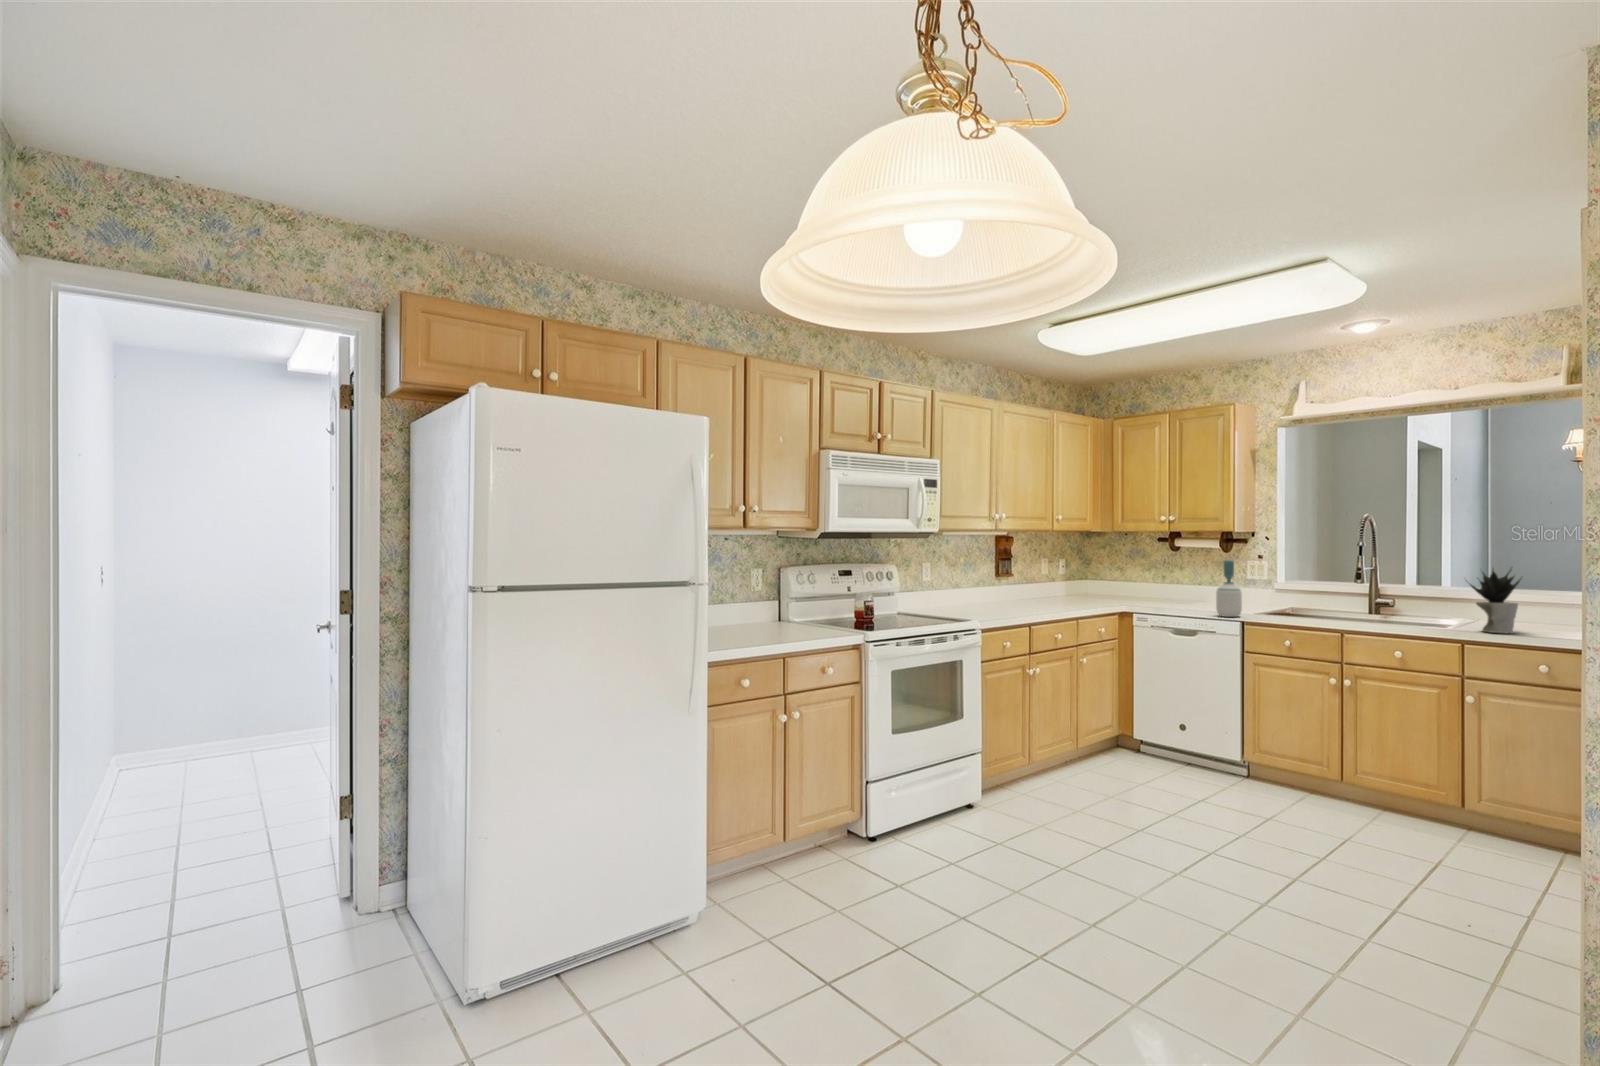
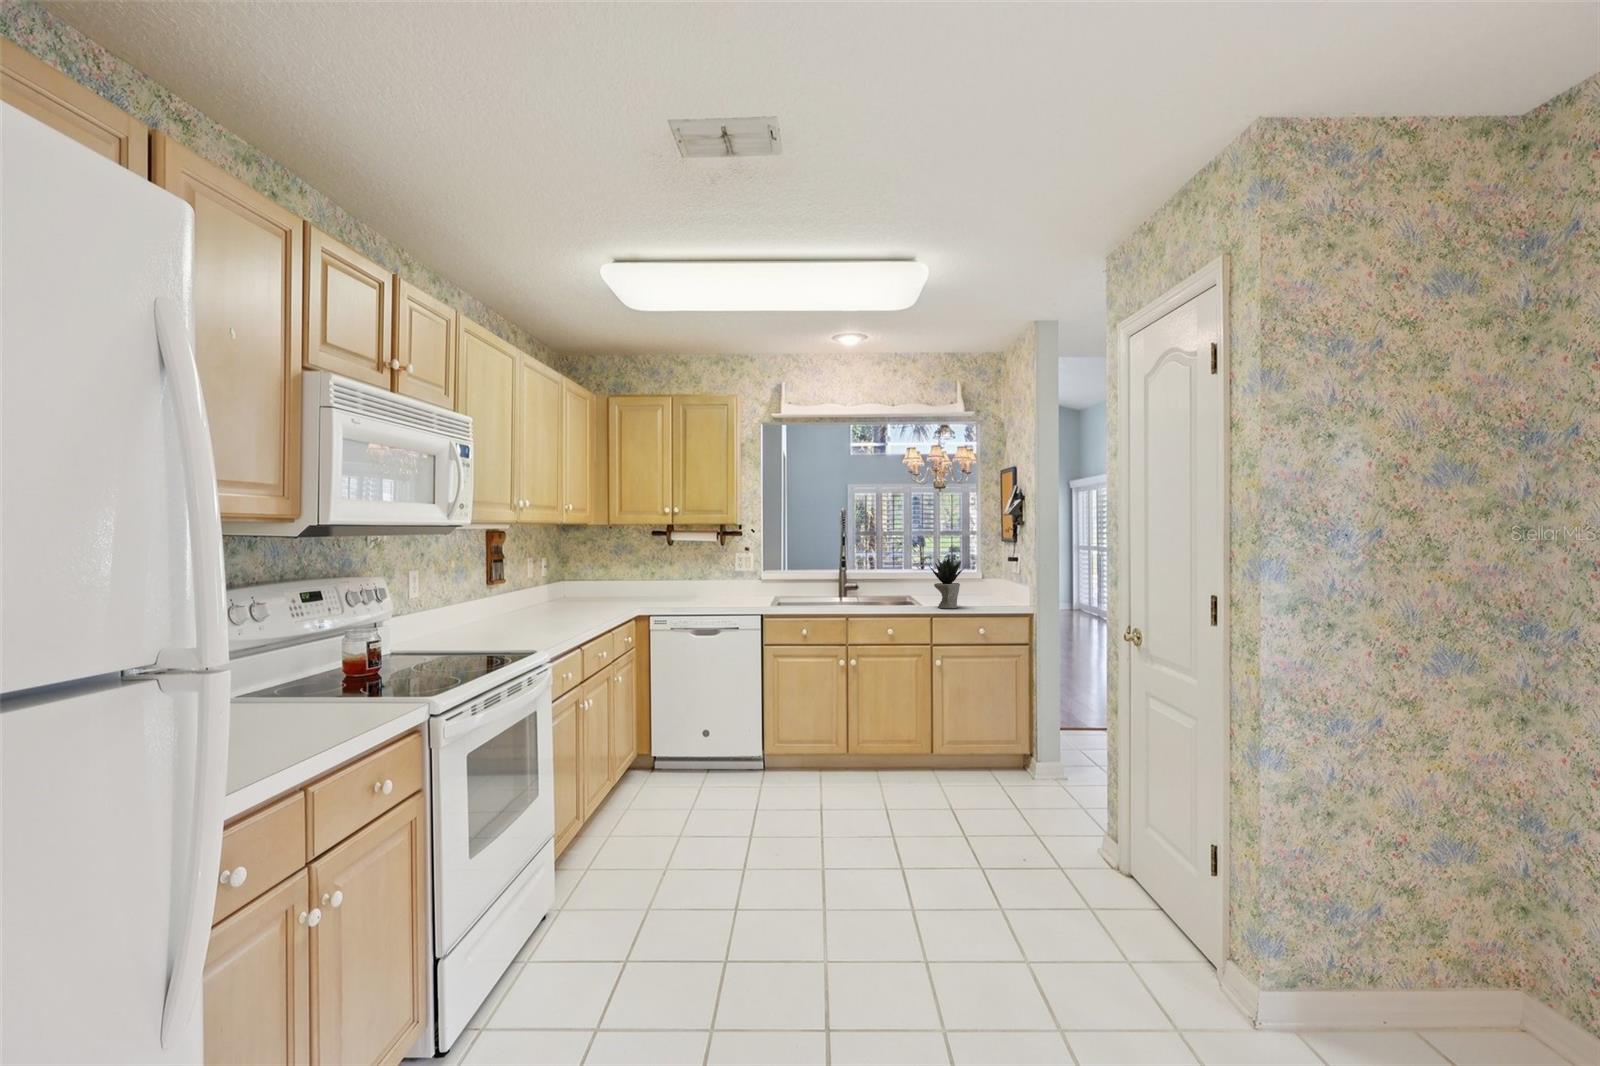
soap bottle: present [1216,560,1242,617] -> none [738,555,760,612]

